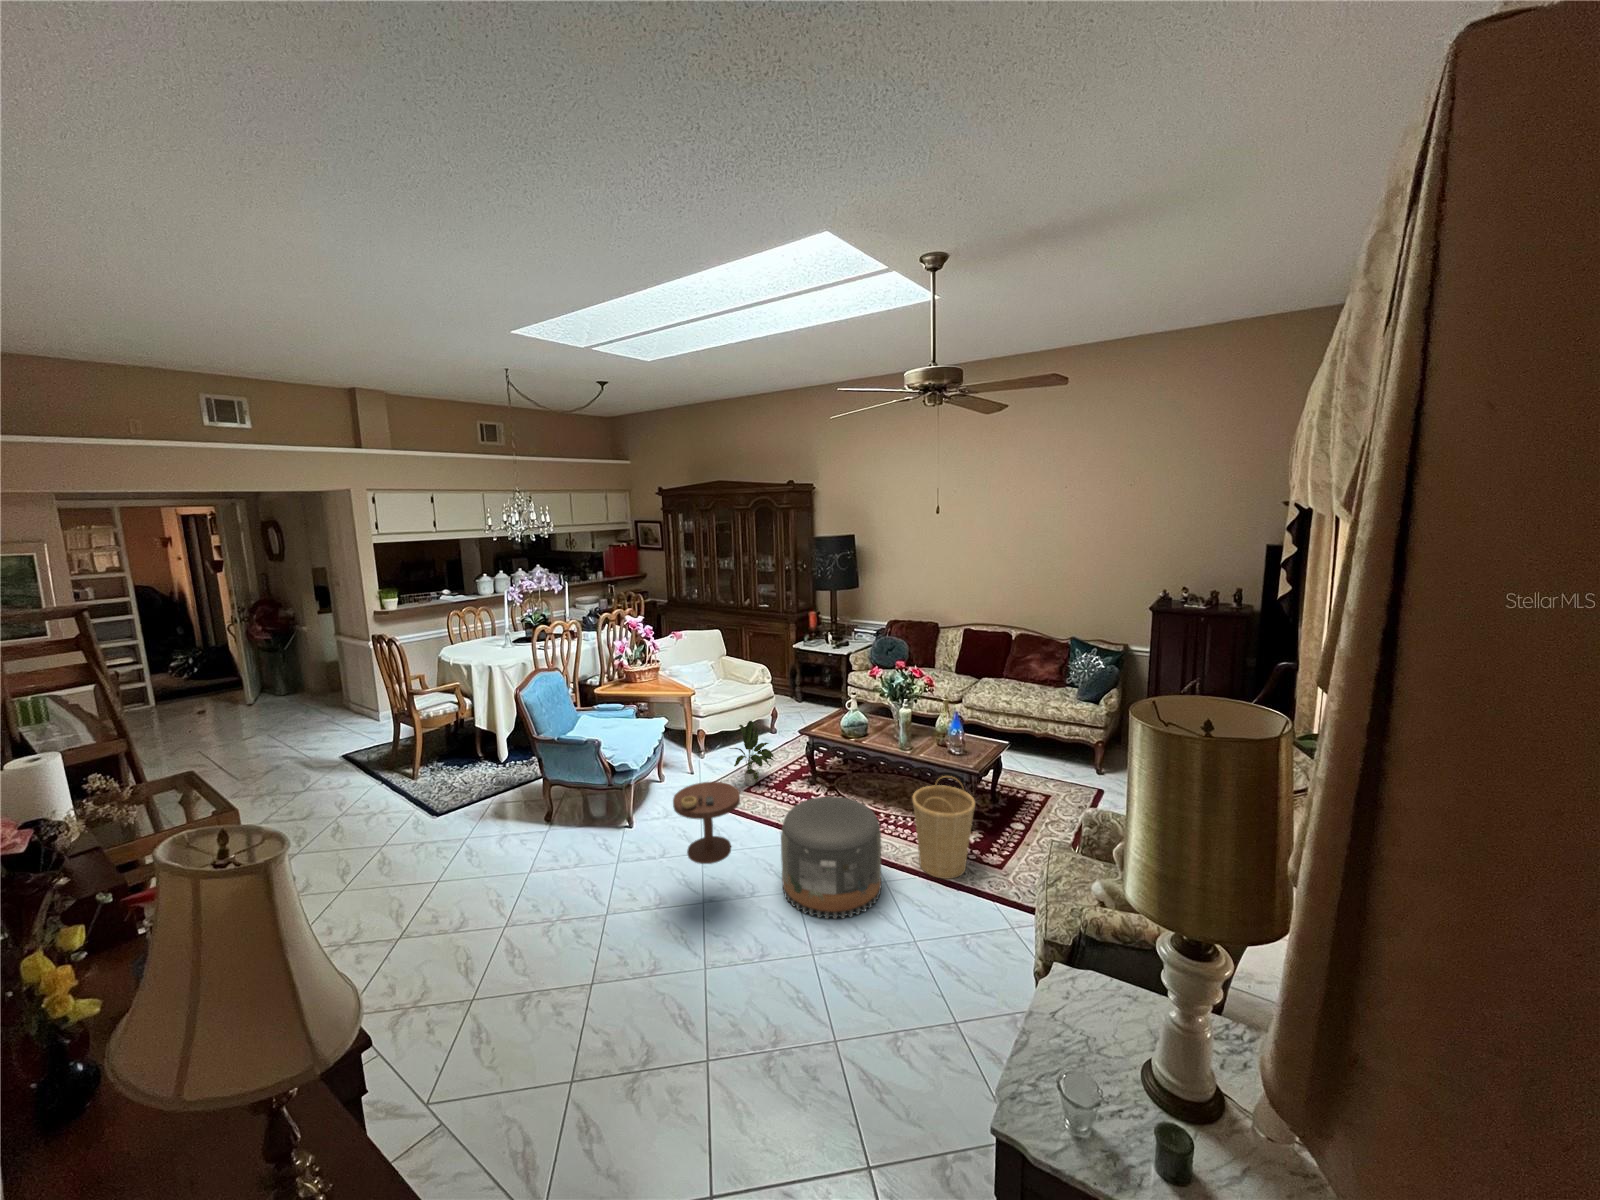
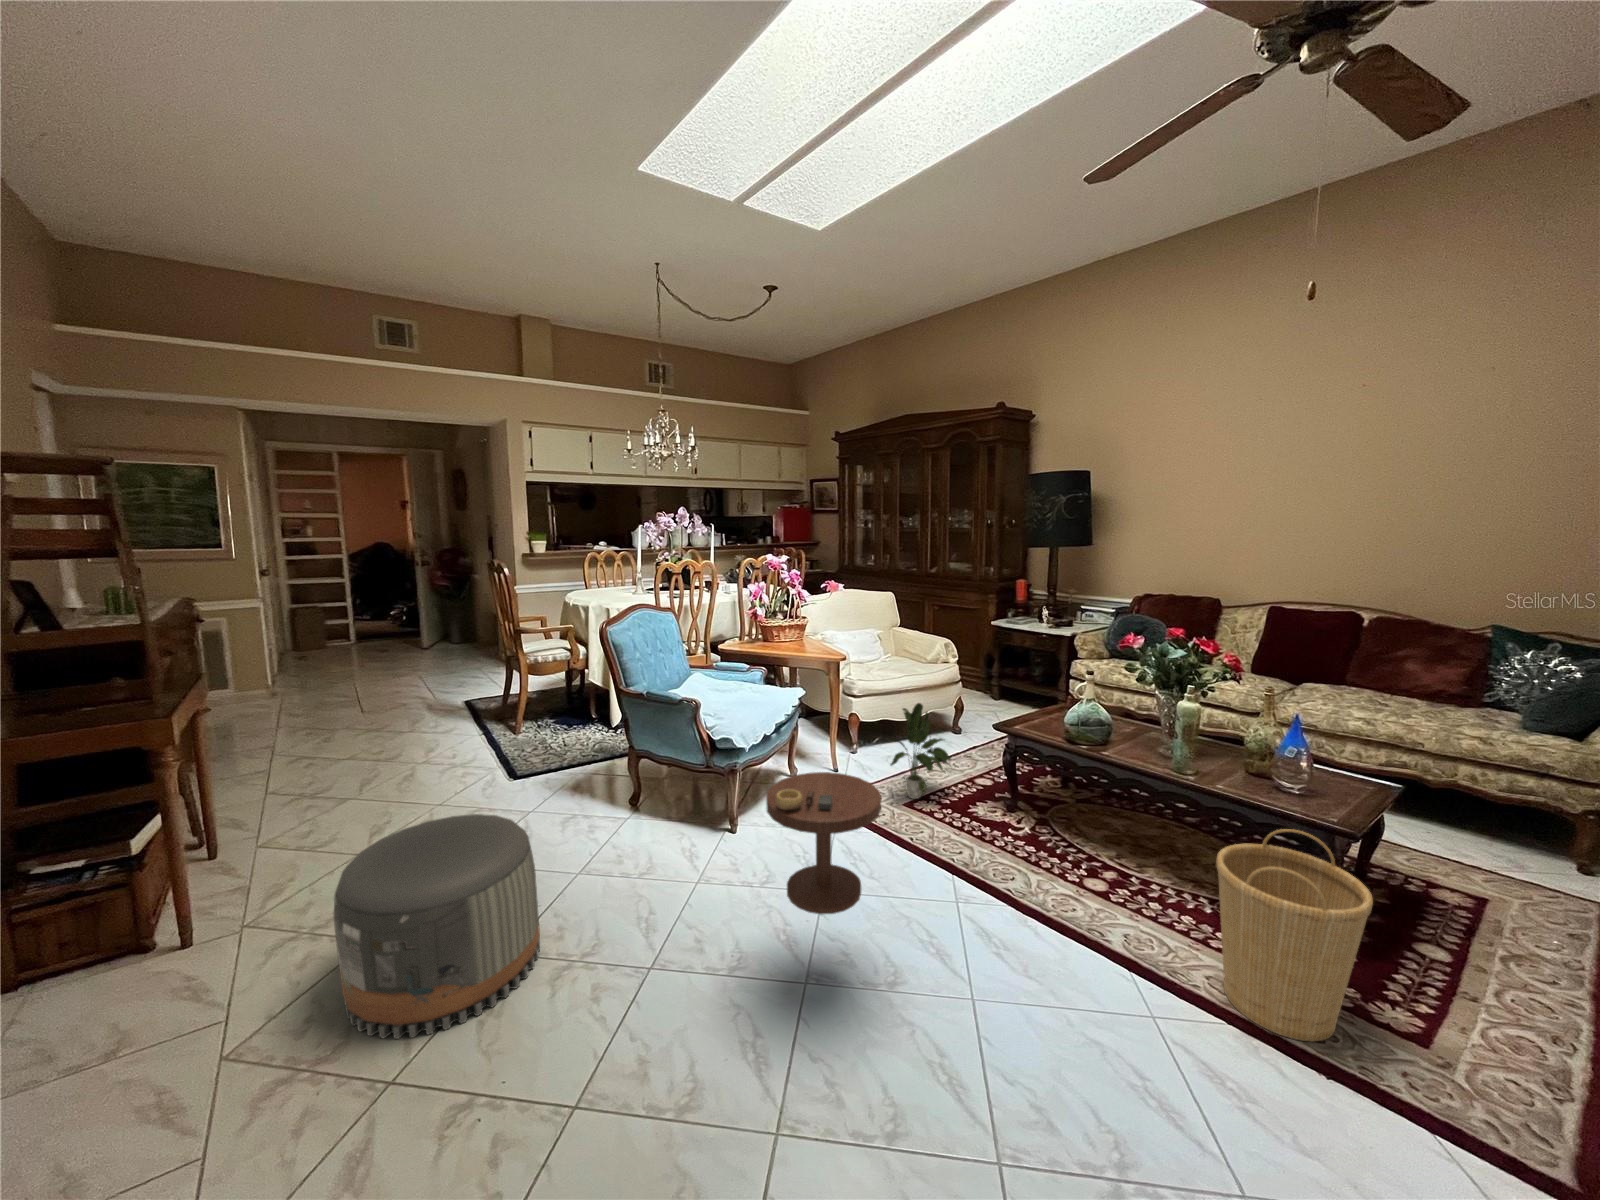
pouf: present [781,796,881,919] -> present [333,814,540,1039]

